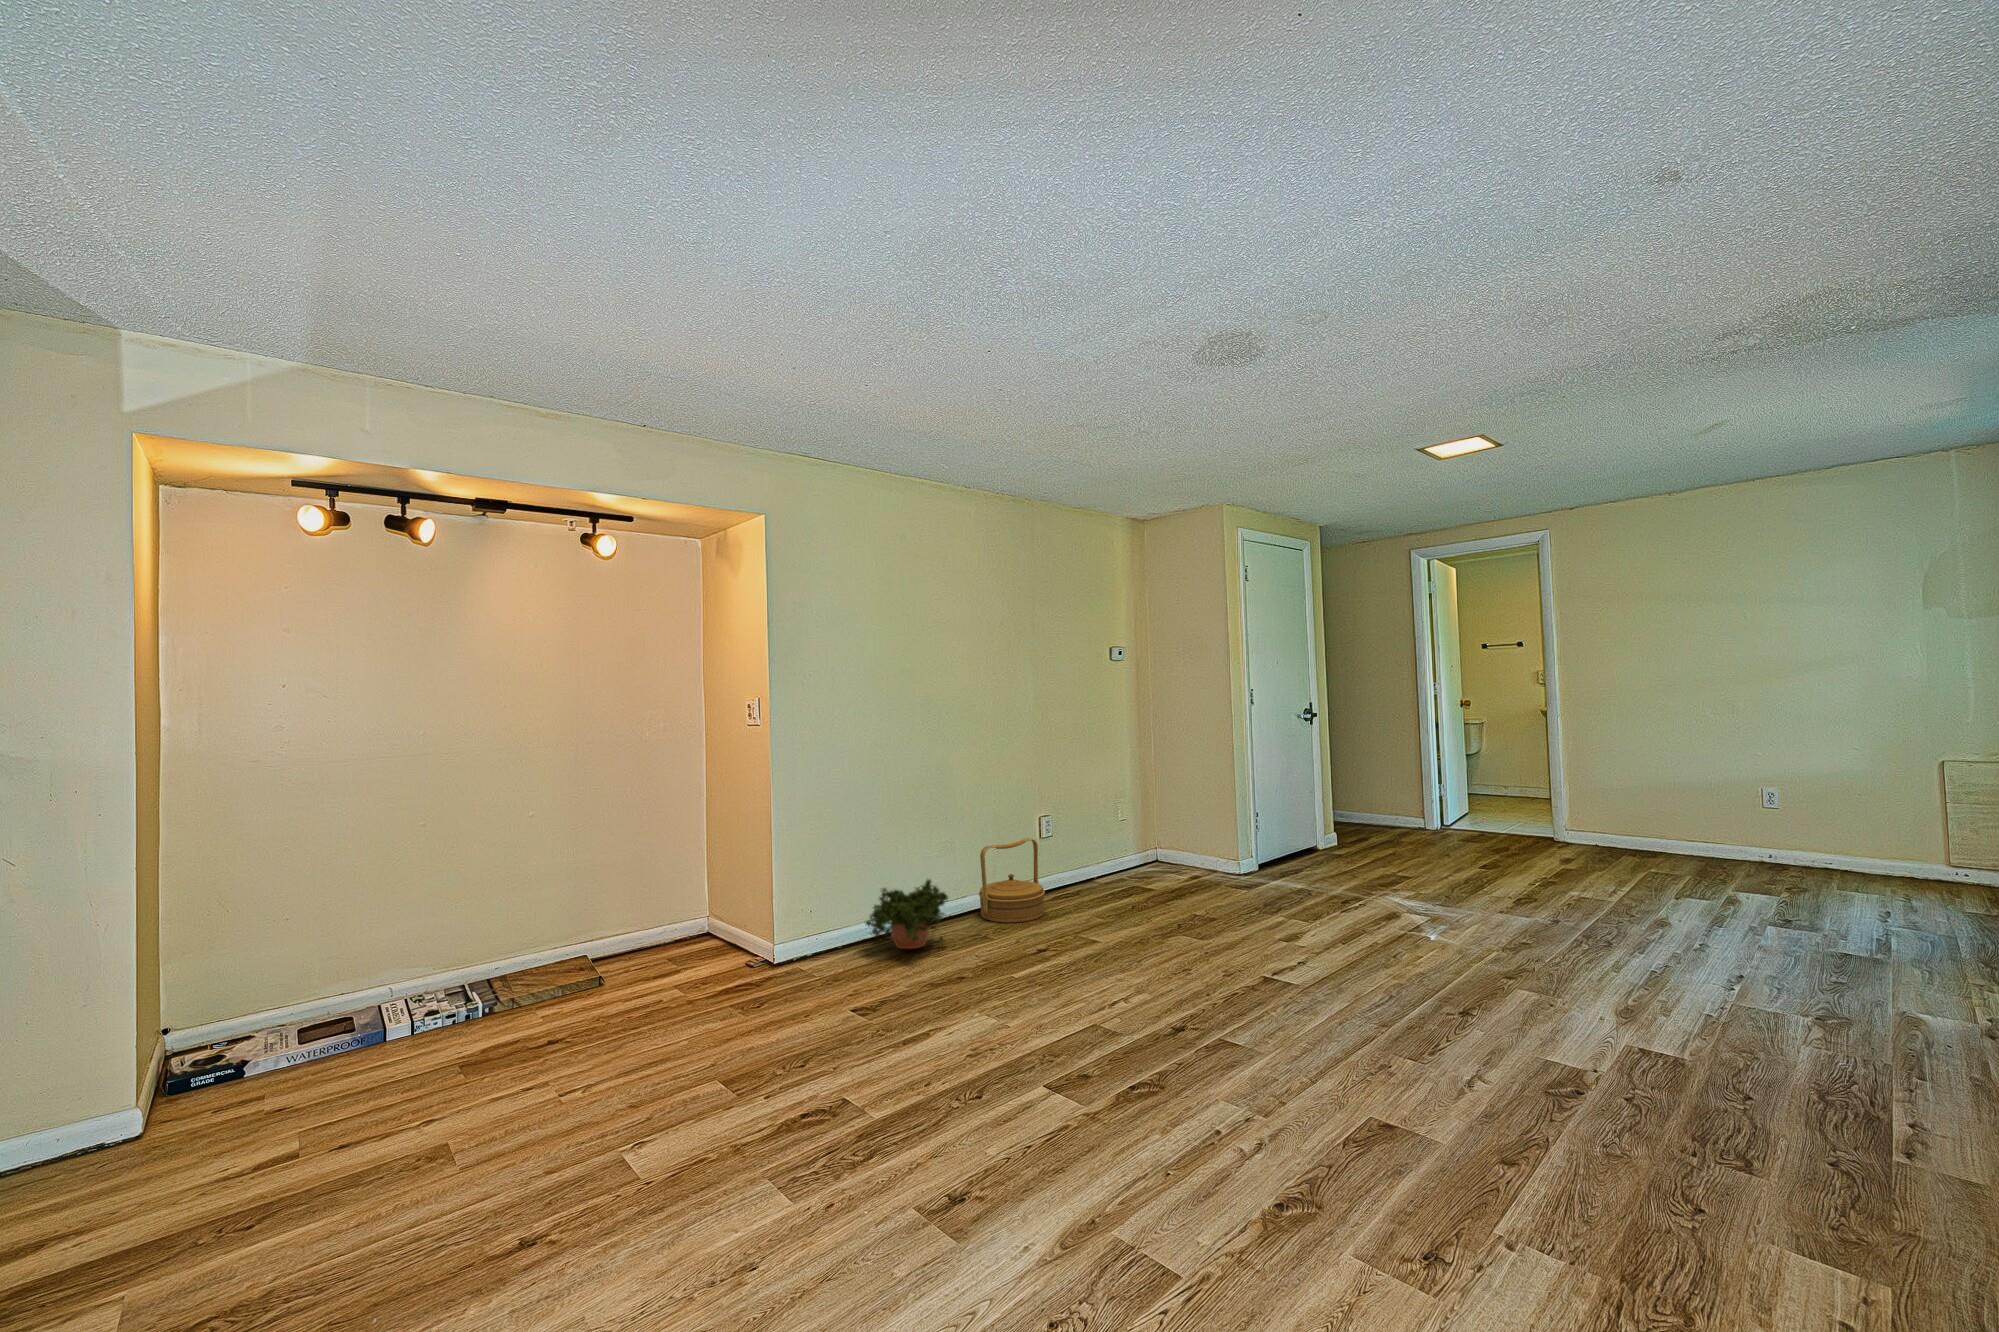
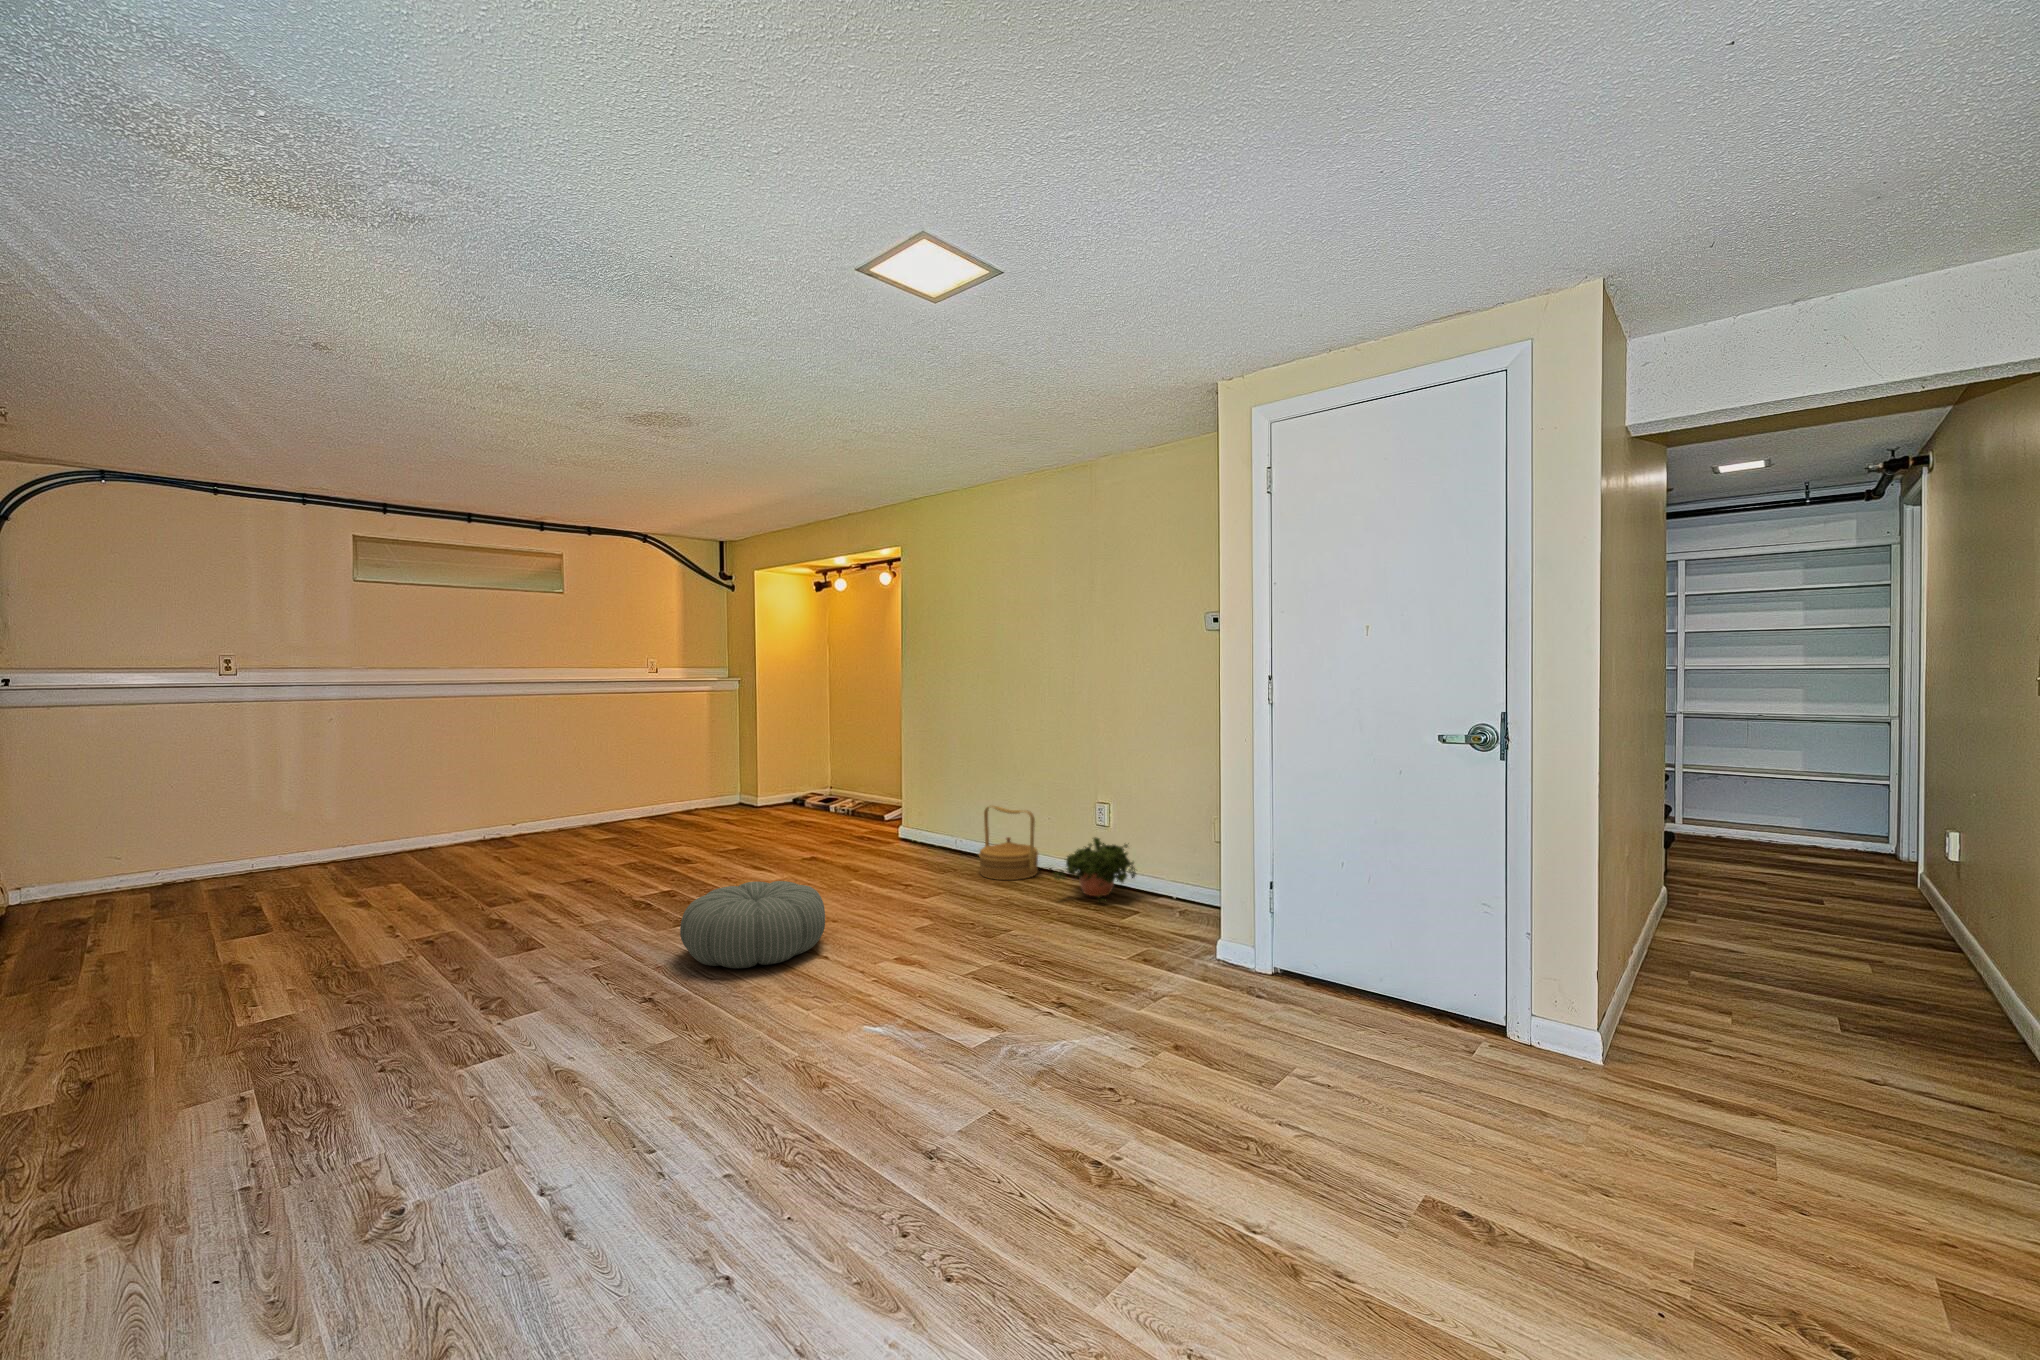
potted plant: present [865,880,948,949] -> present [1053,837,1136,902]
pouf: none [1230,910,1392,1009] -> present [680,881,825,968]

